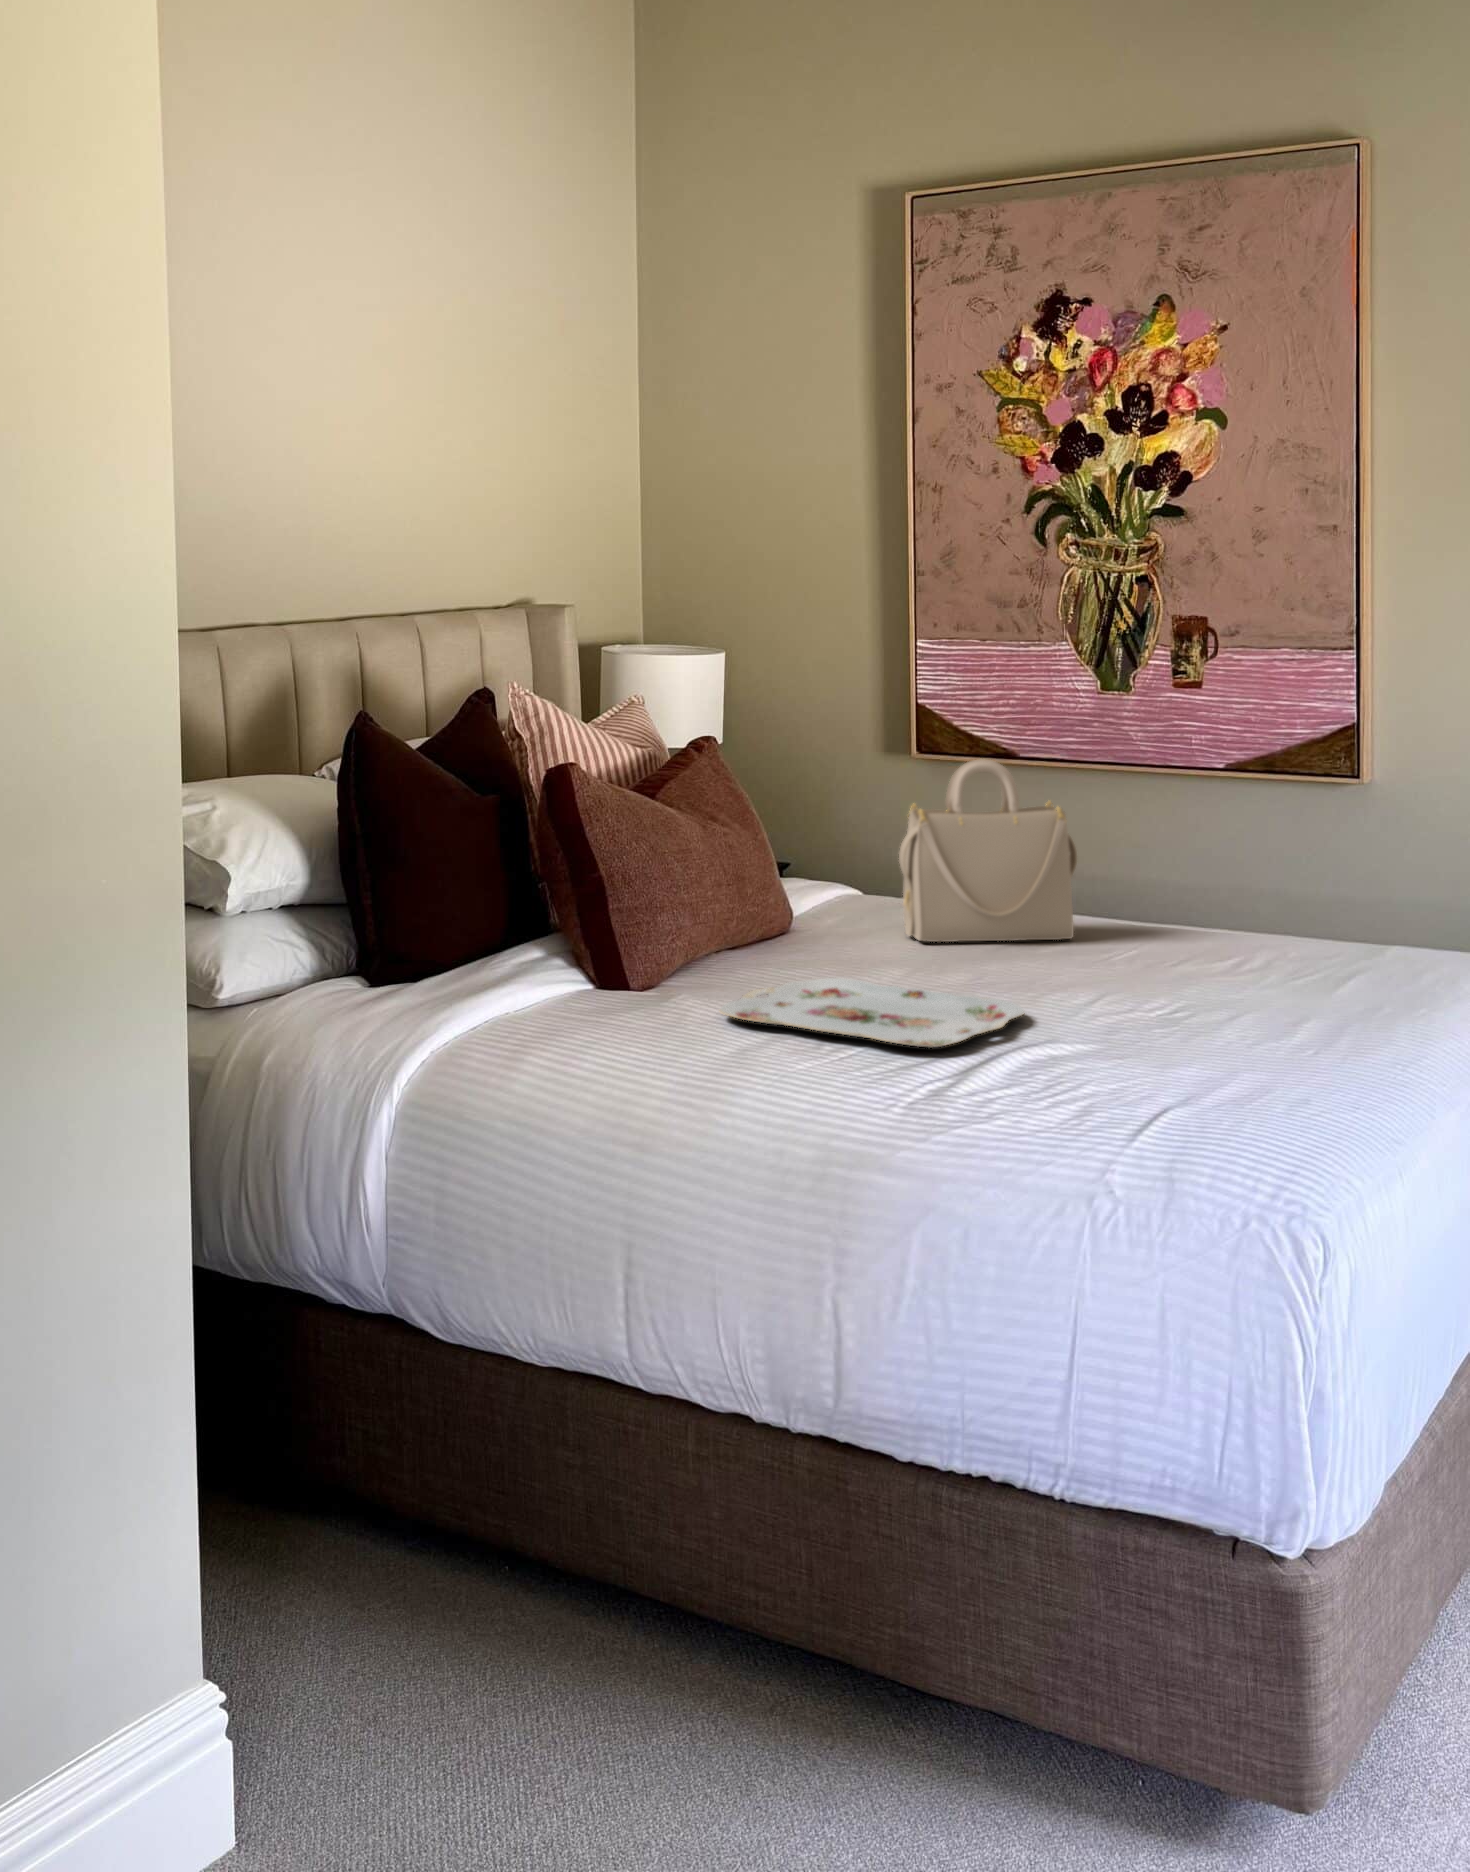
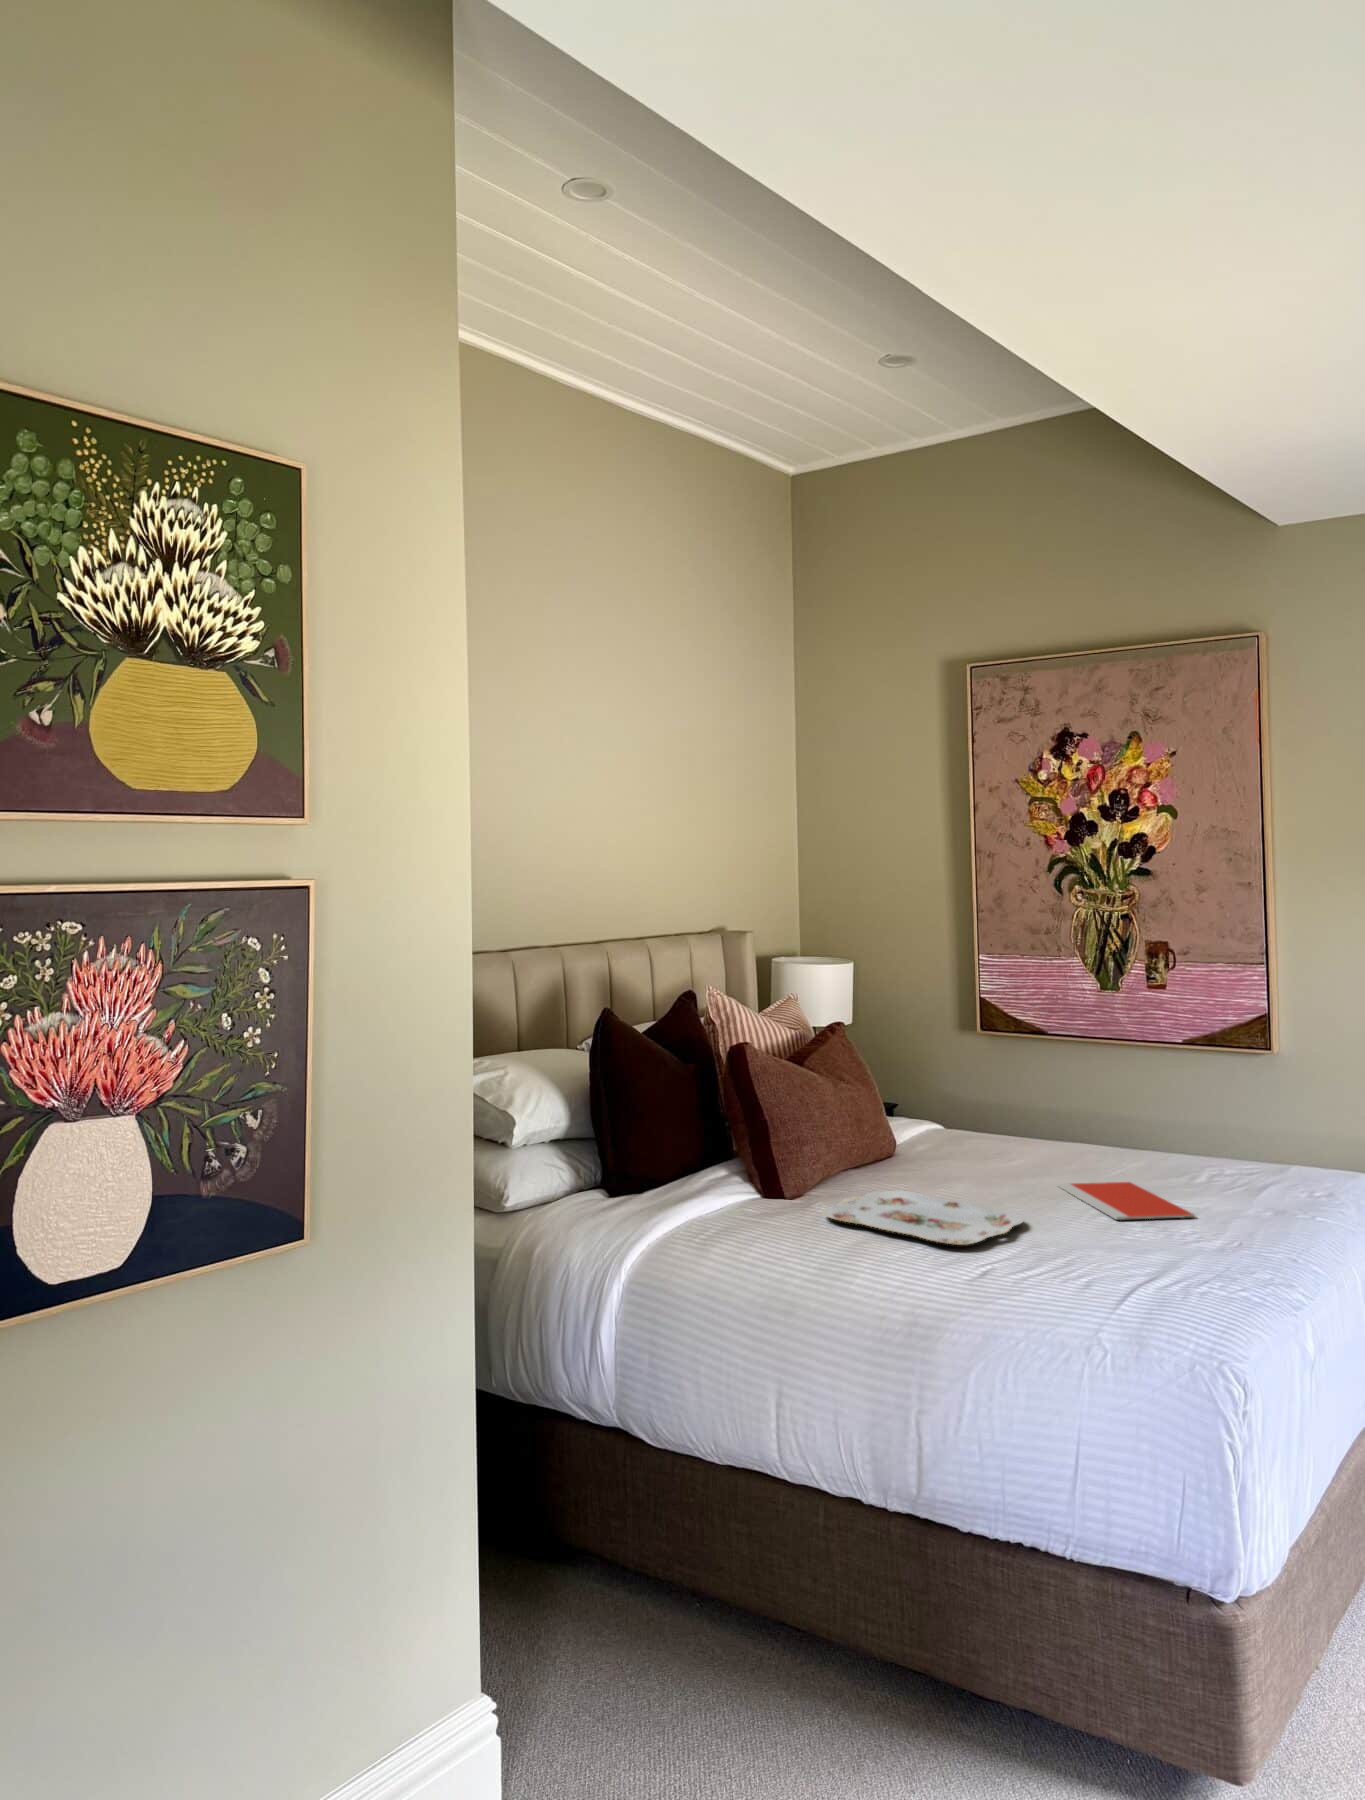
handbag: present [899,759,1077,942] -> none [949,1045,1067,1166]
notebook: none [1069,957,1282,1007] -> present [1058,1182,1194,1220]

